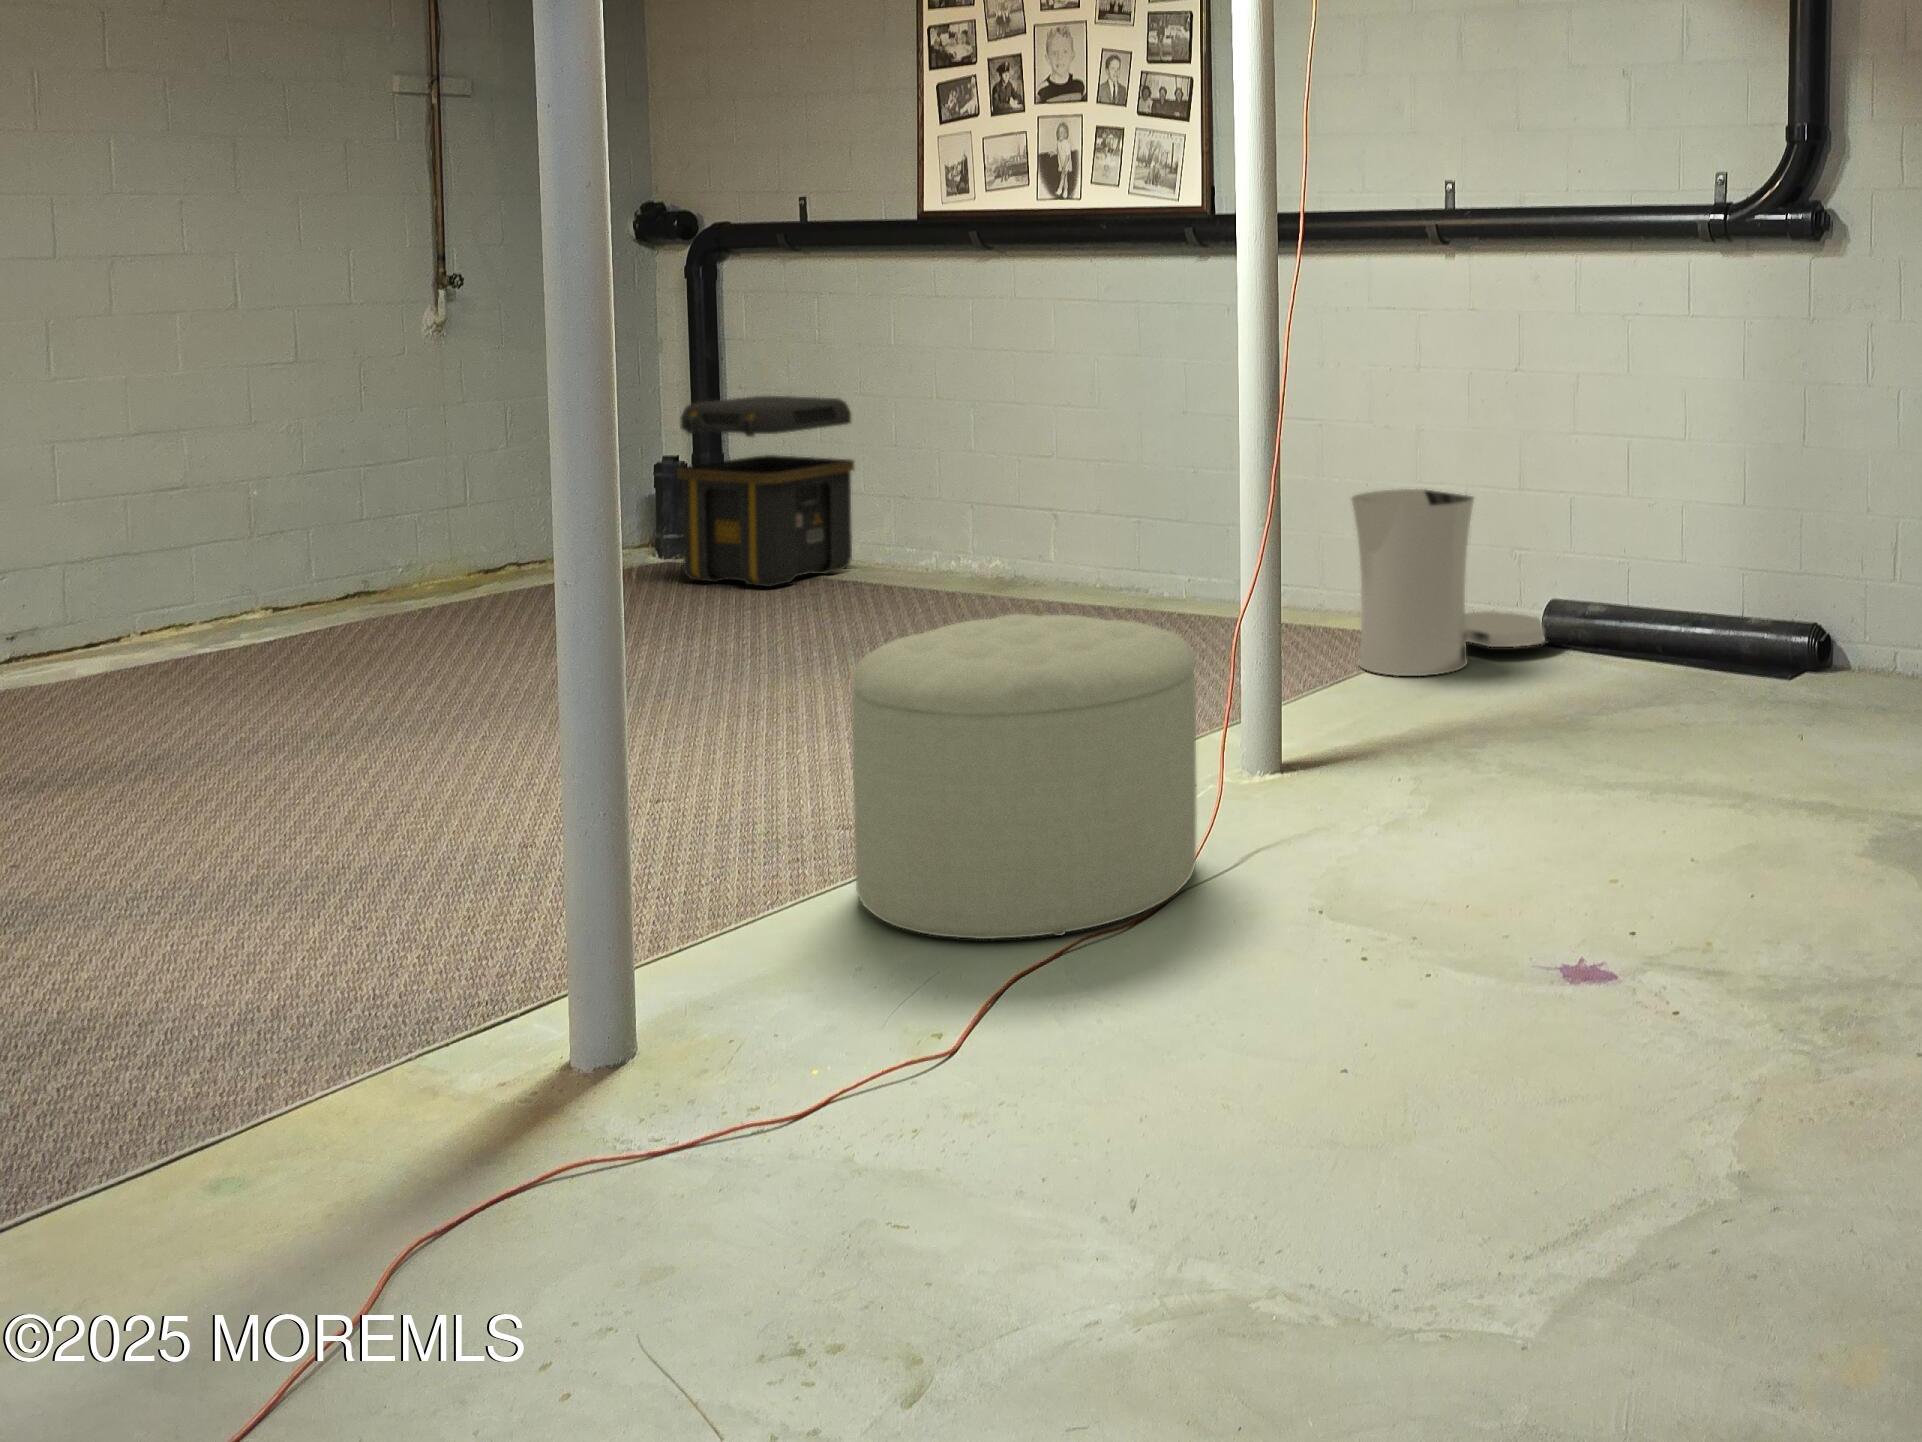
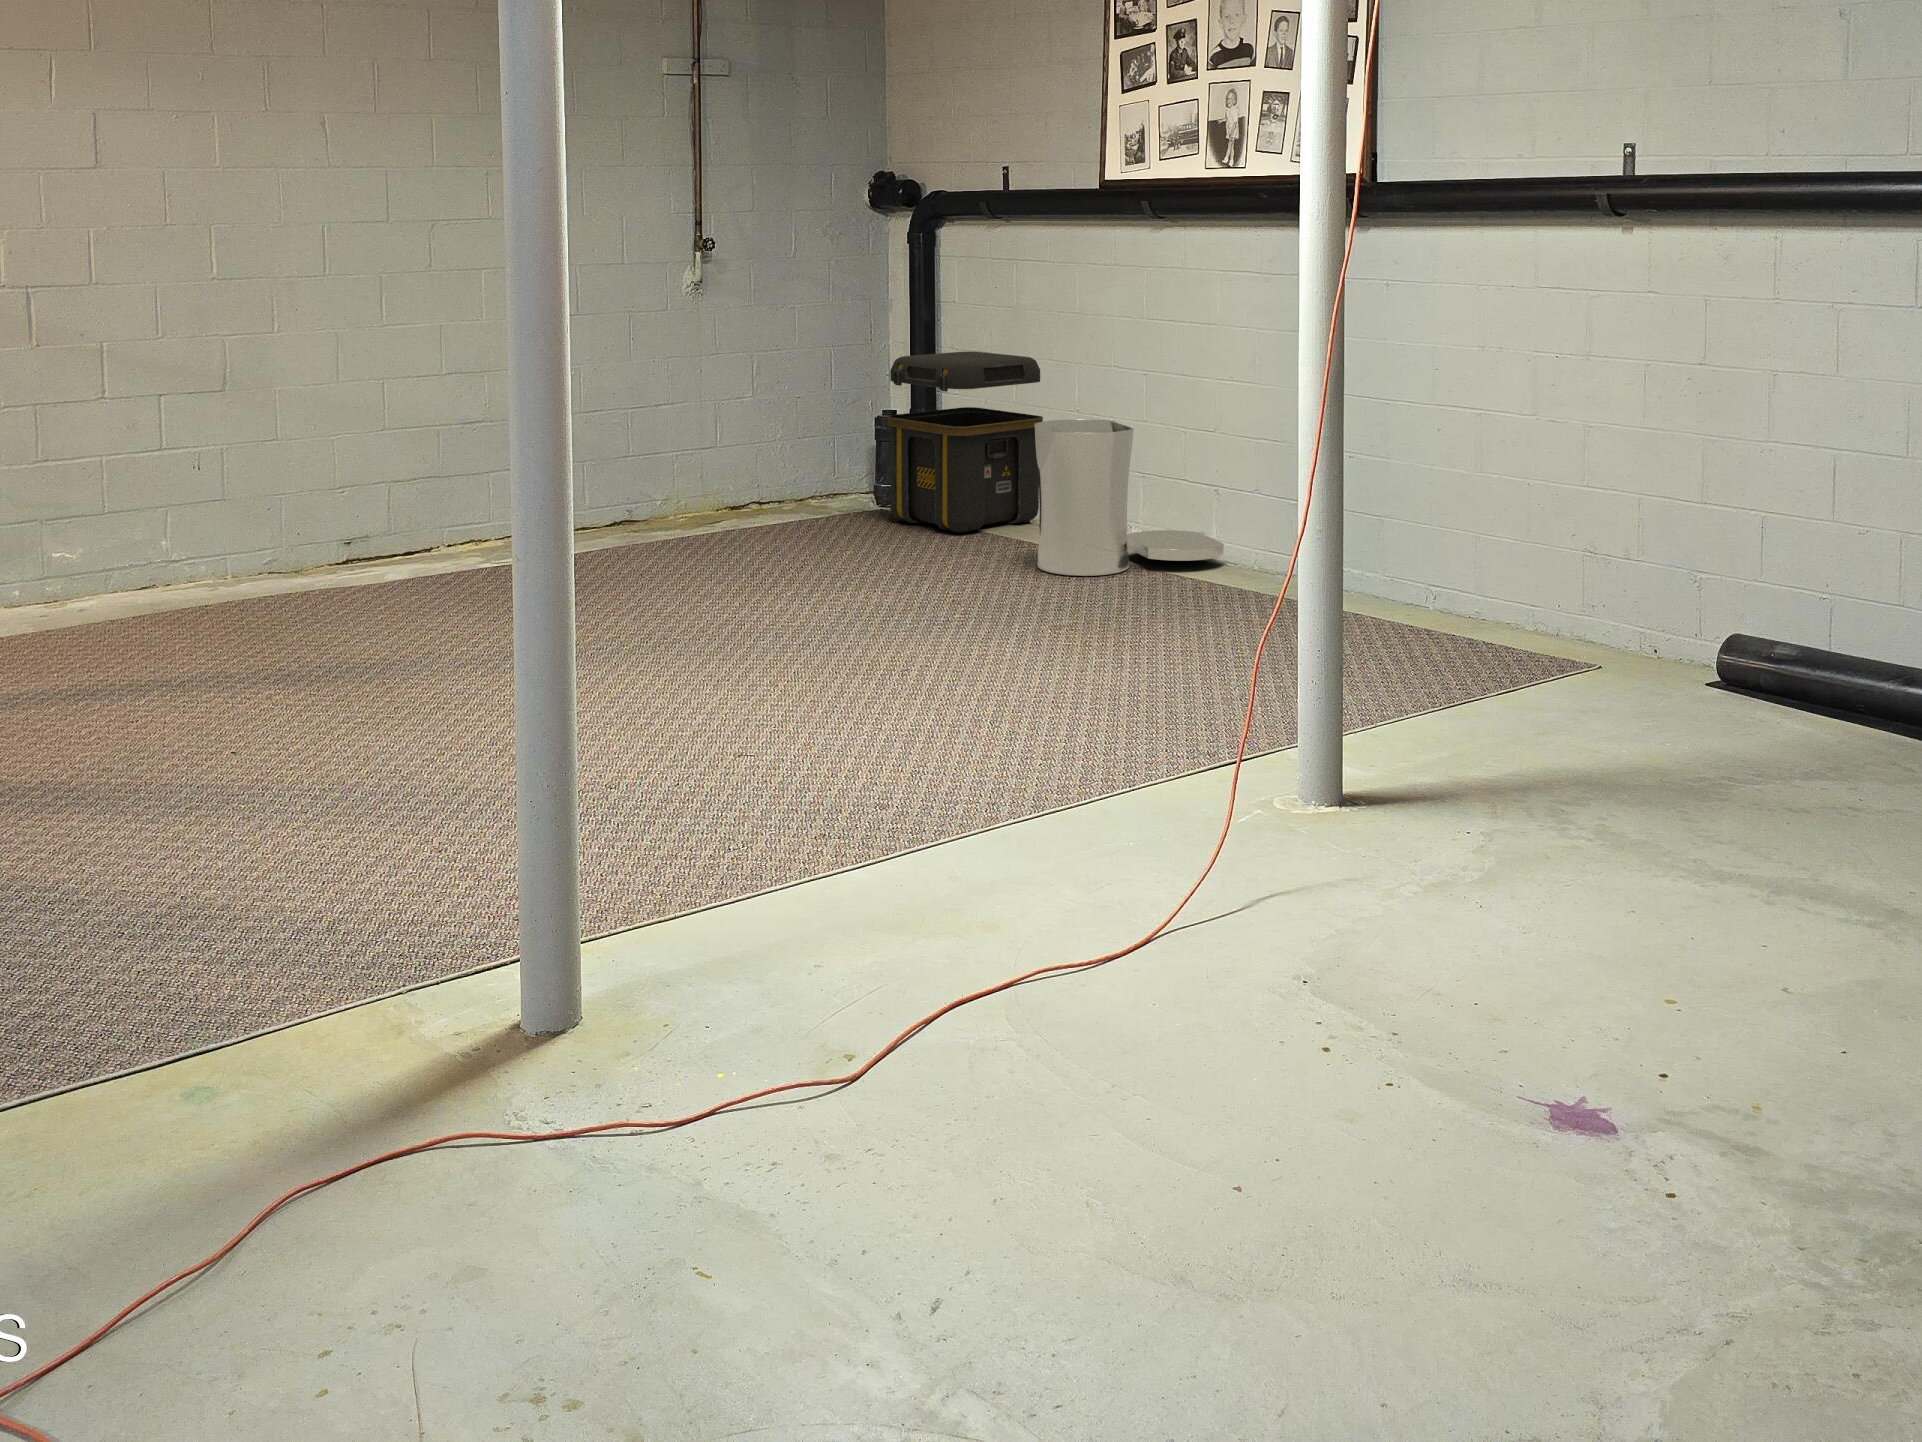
trash can: present [1352,489,1544,676] -> present [1035,419,1224,576]
ottoman: present [852,614,1197,939] -> none [855,608,1201,962]

